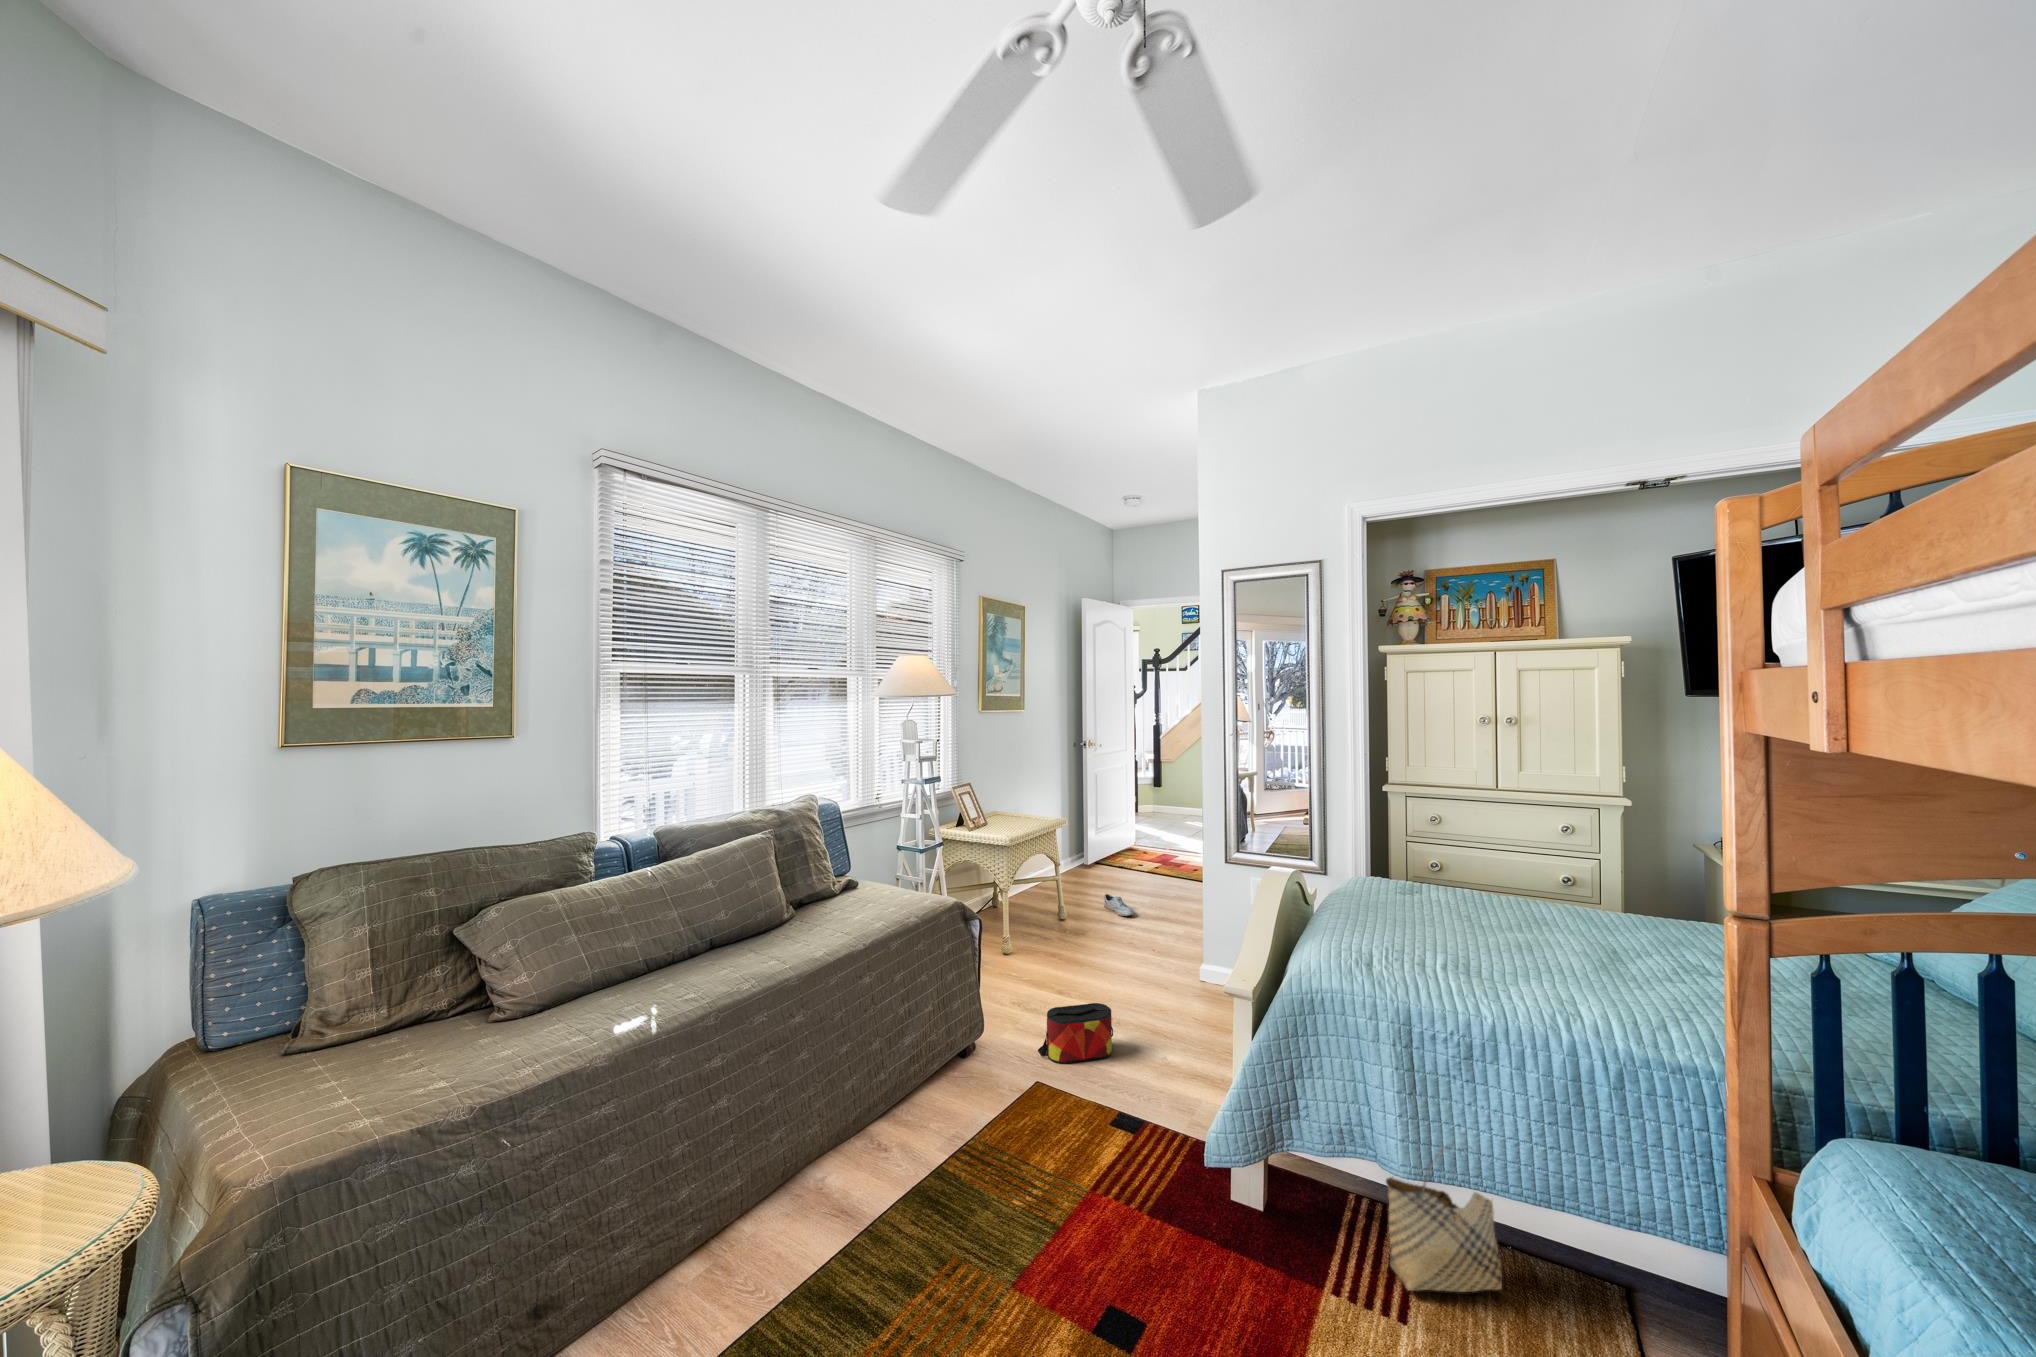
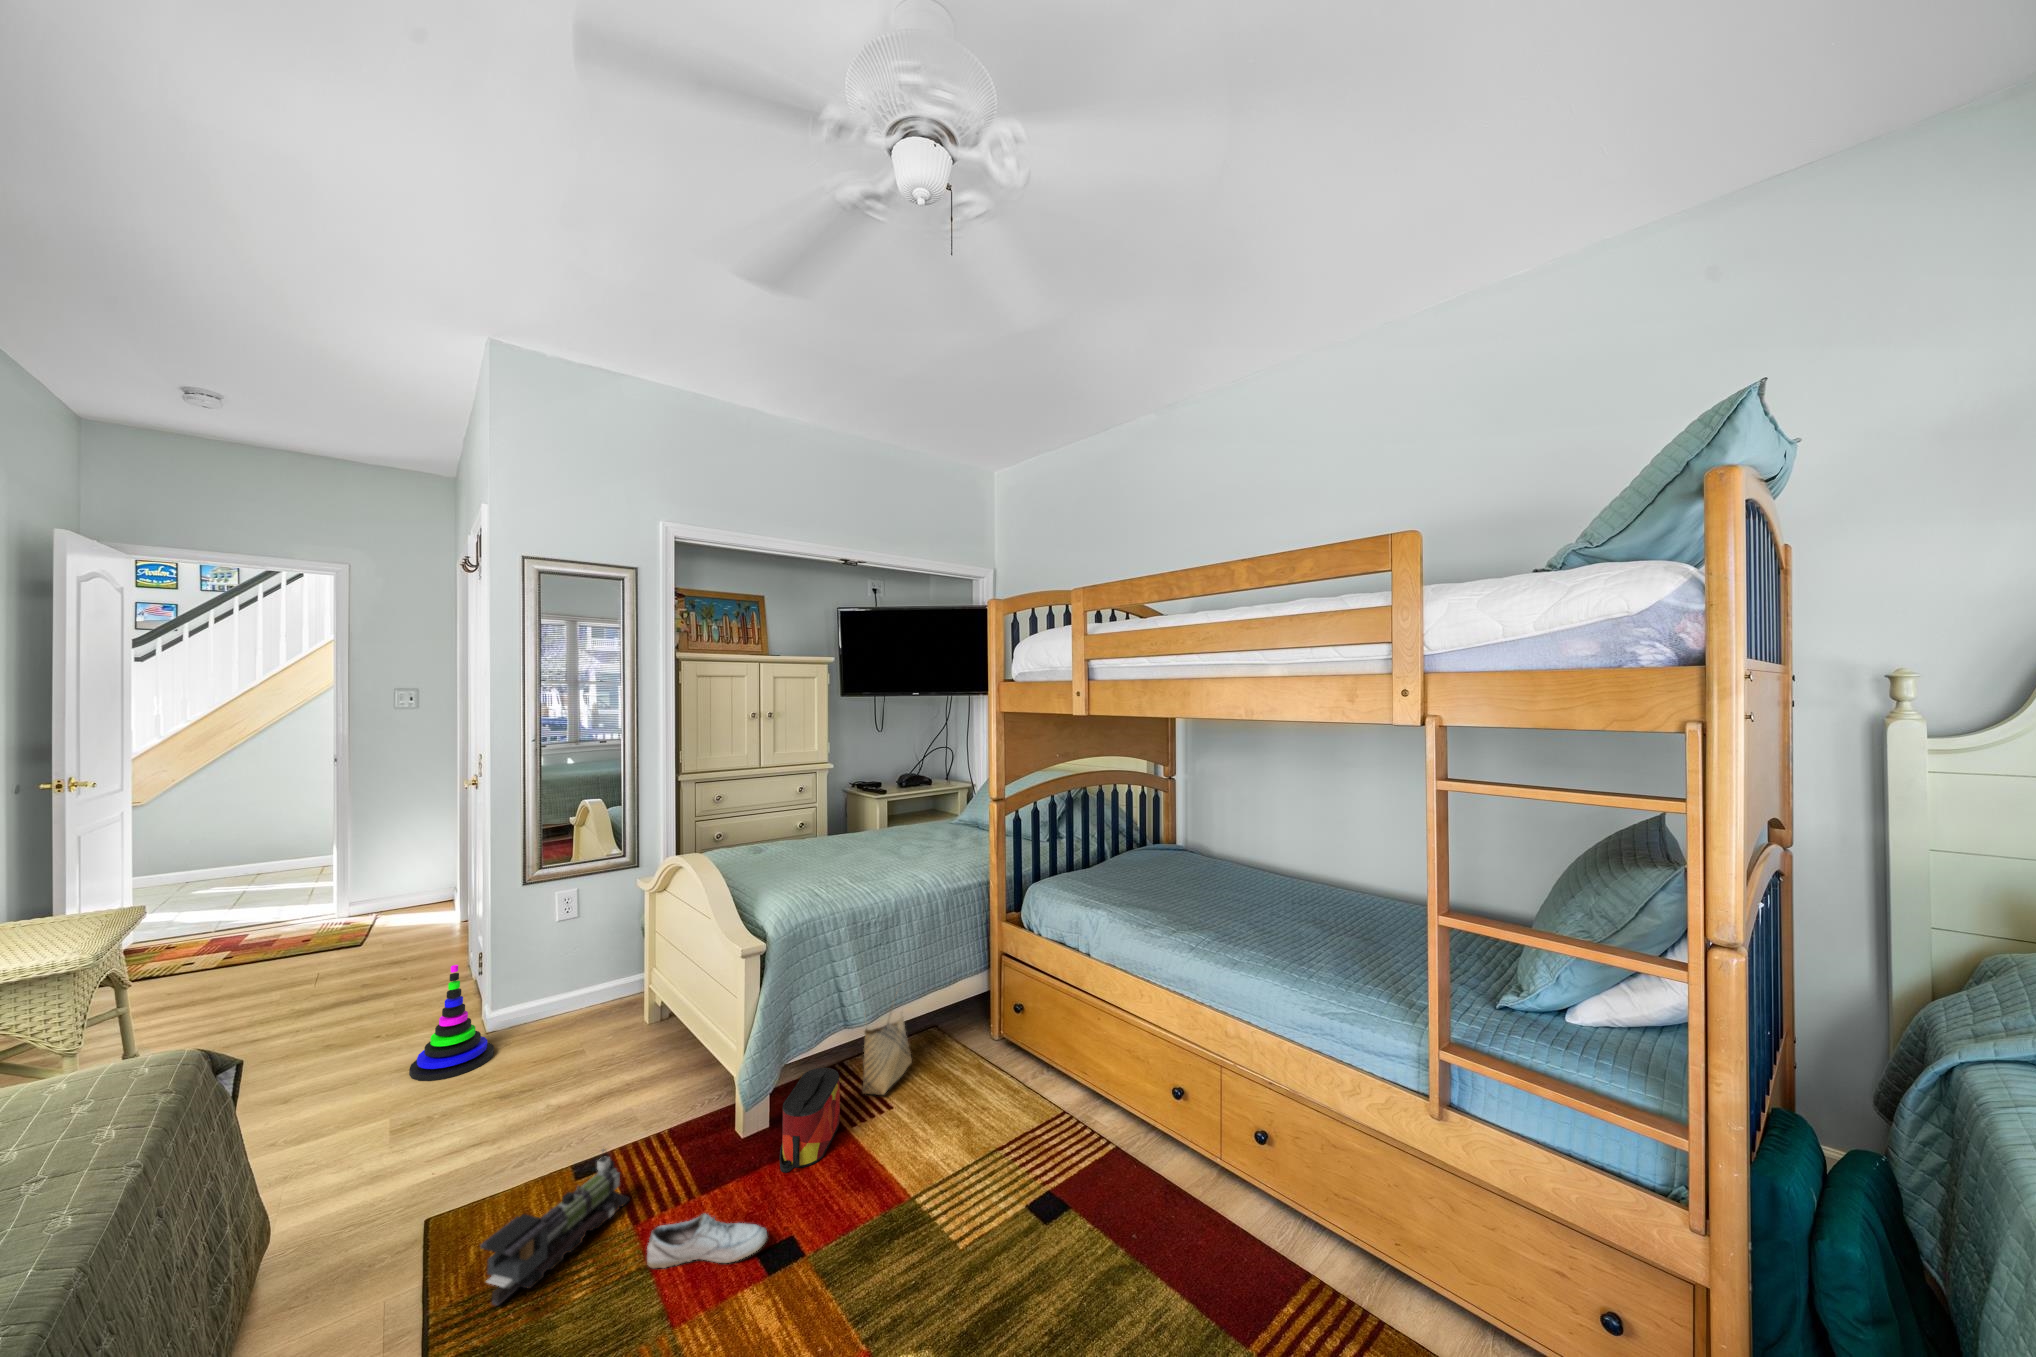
shoe: present [1104,894,1134,916] -> present [647,1214,767,1268]
stacking toy: none [1132,912,1186,1002] -> present [409,965,494,1081]
bag: present [1038,1003,1113,1064] -> present [779,1068,840,1173]
toy train: none [986,1101,1109,1173] -> present [480,1149,630,1306]

